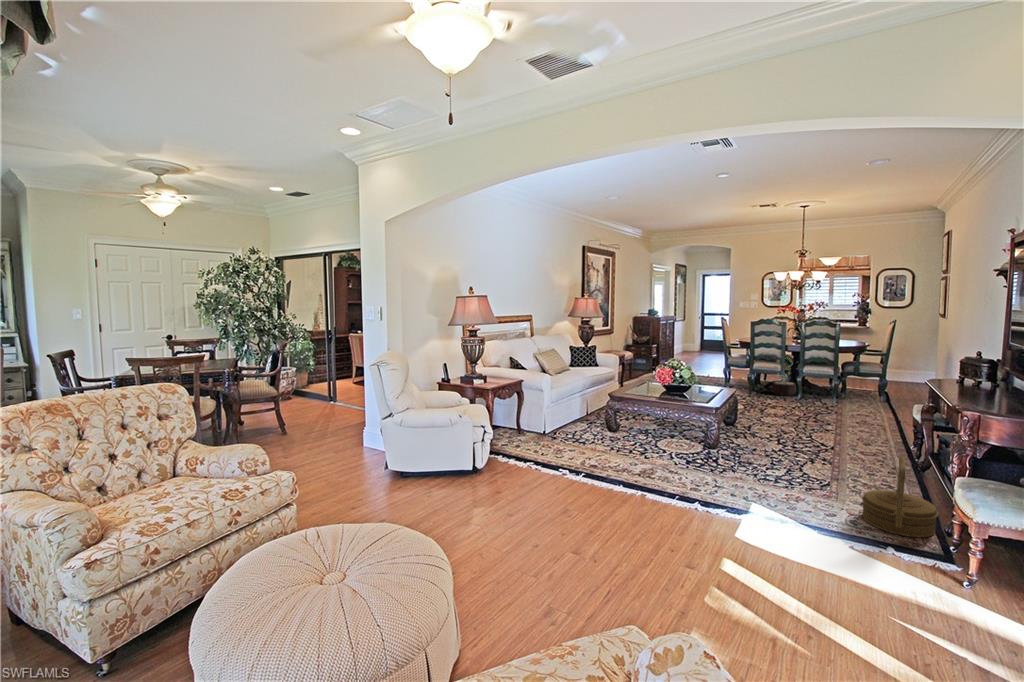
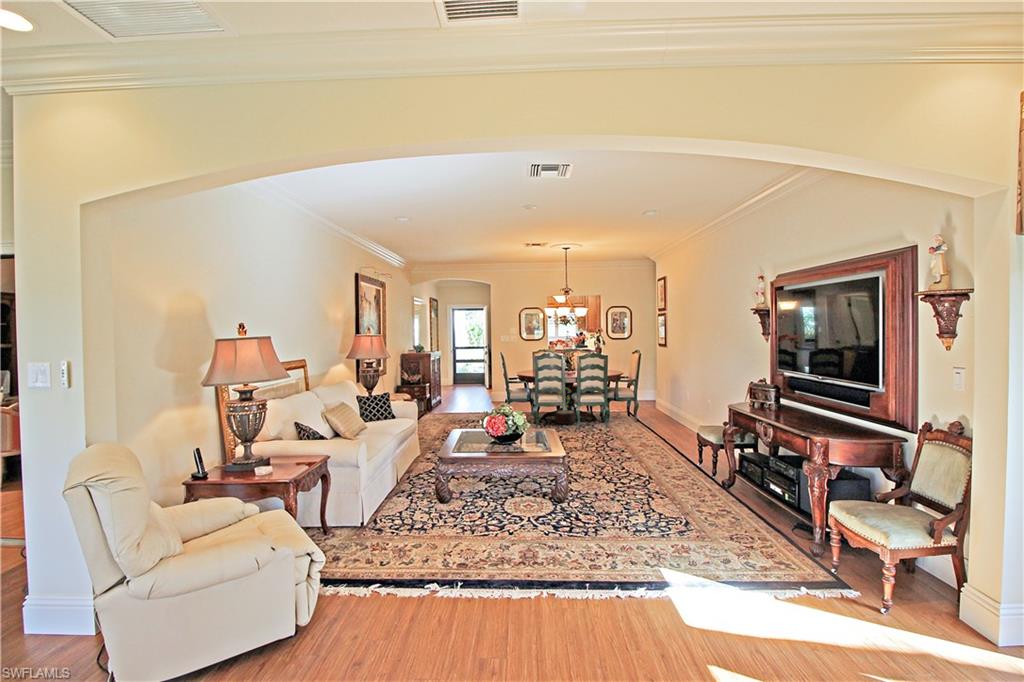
woven basket: present [862,454,938,537] -> none [742,482,810,568]

